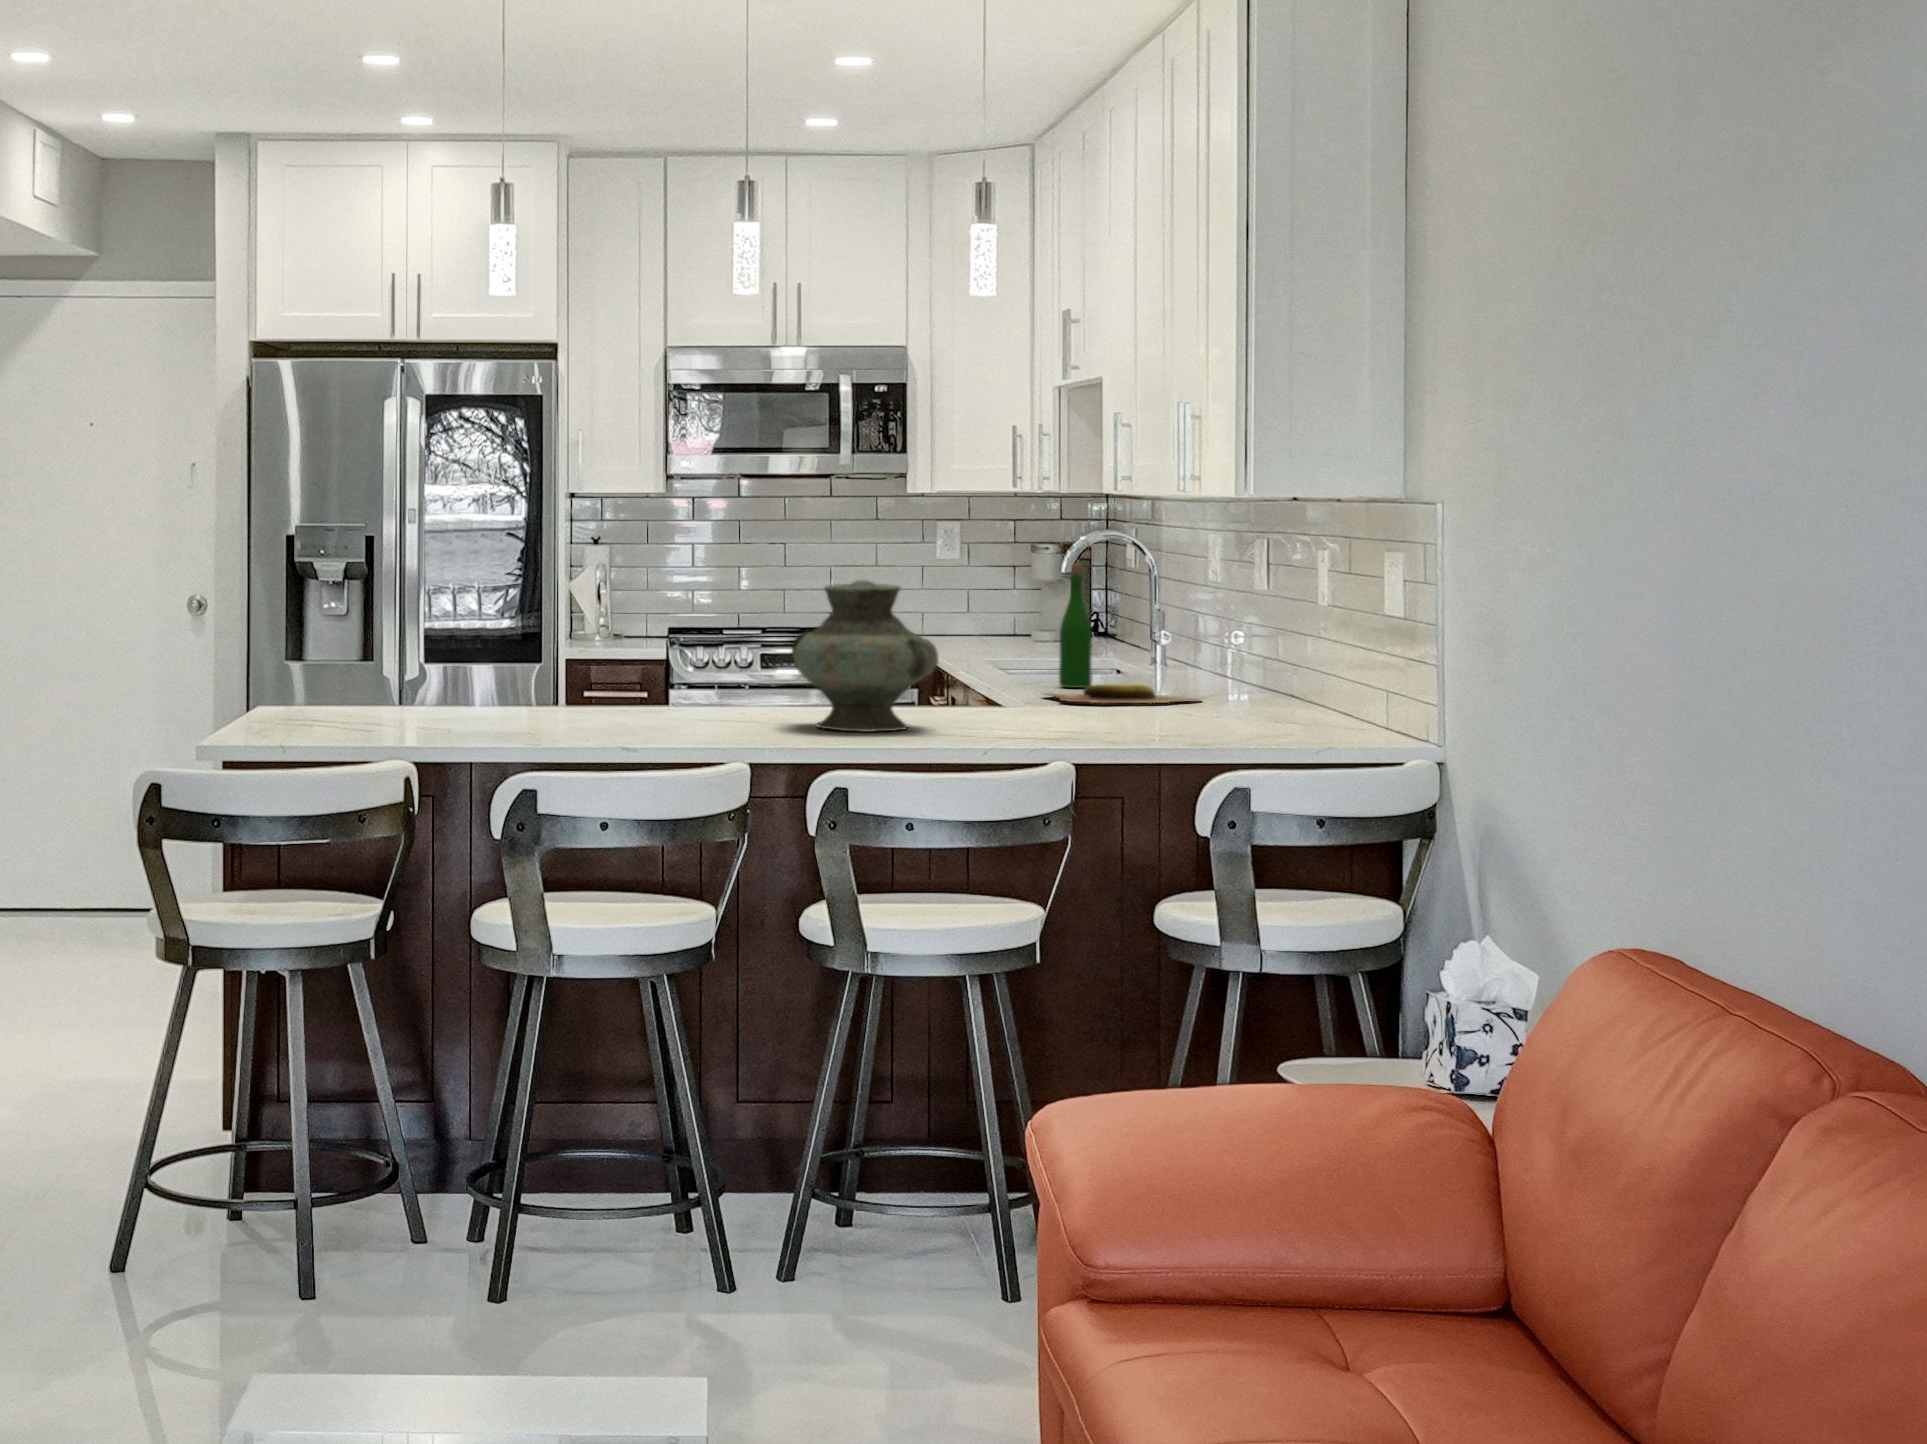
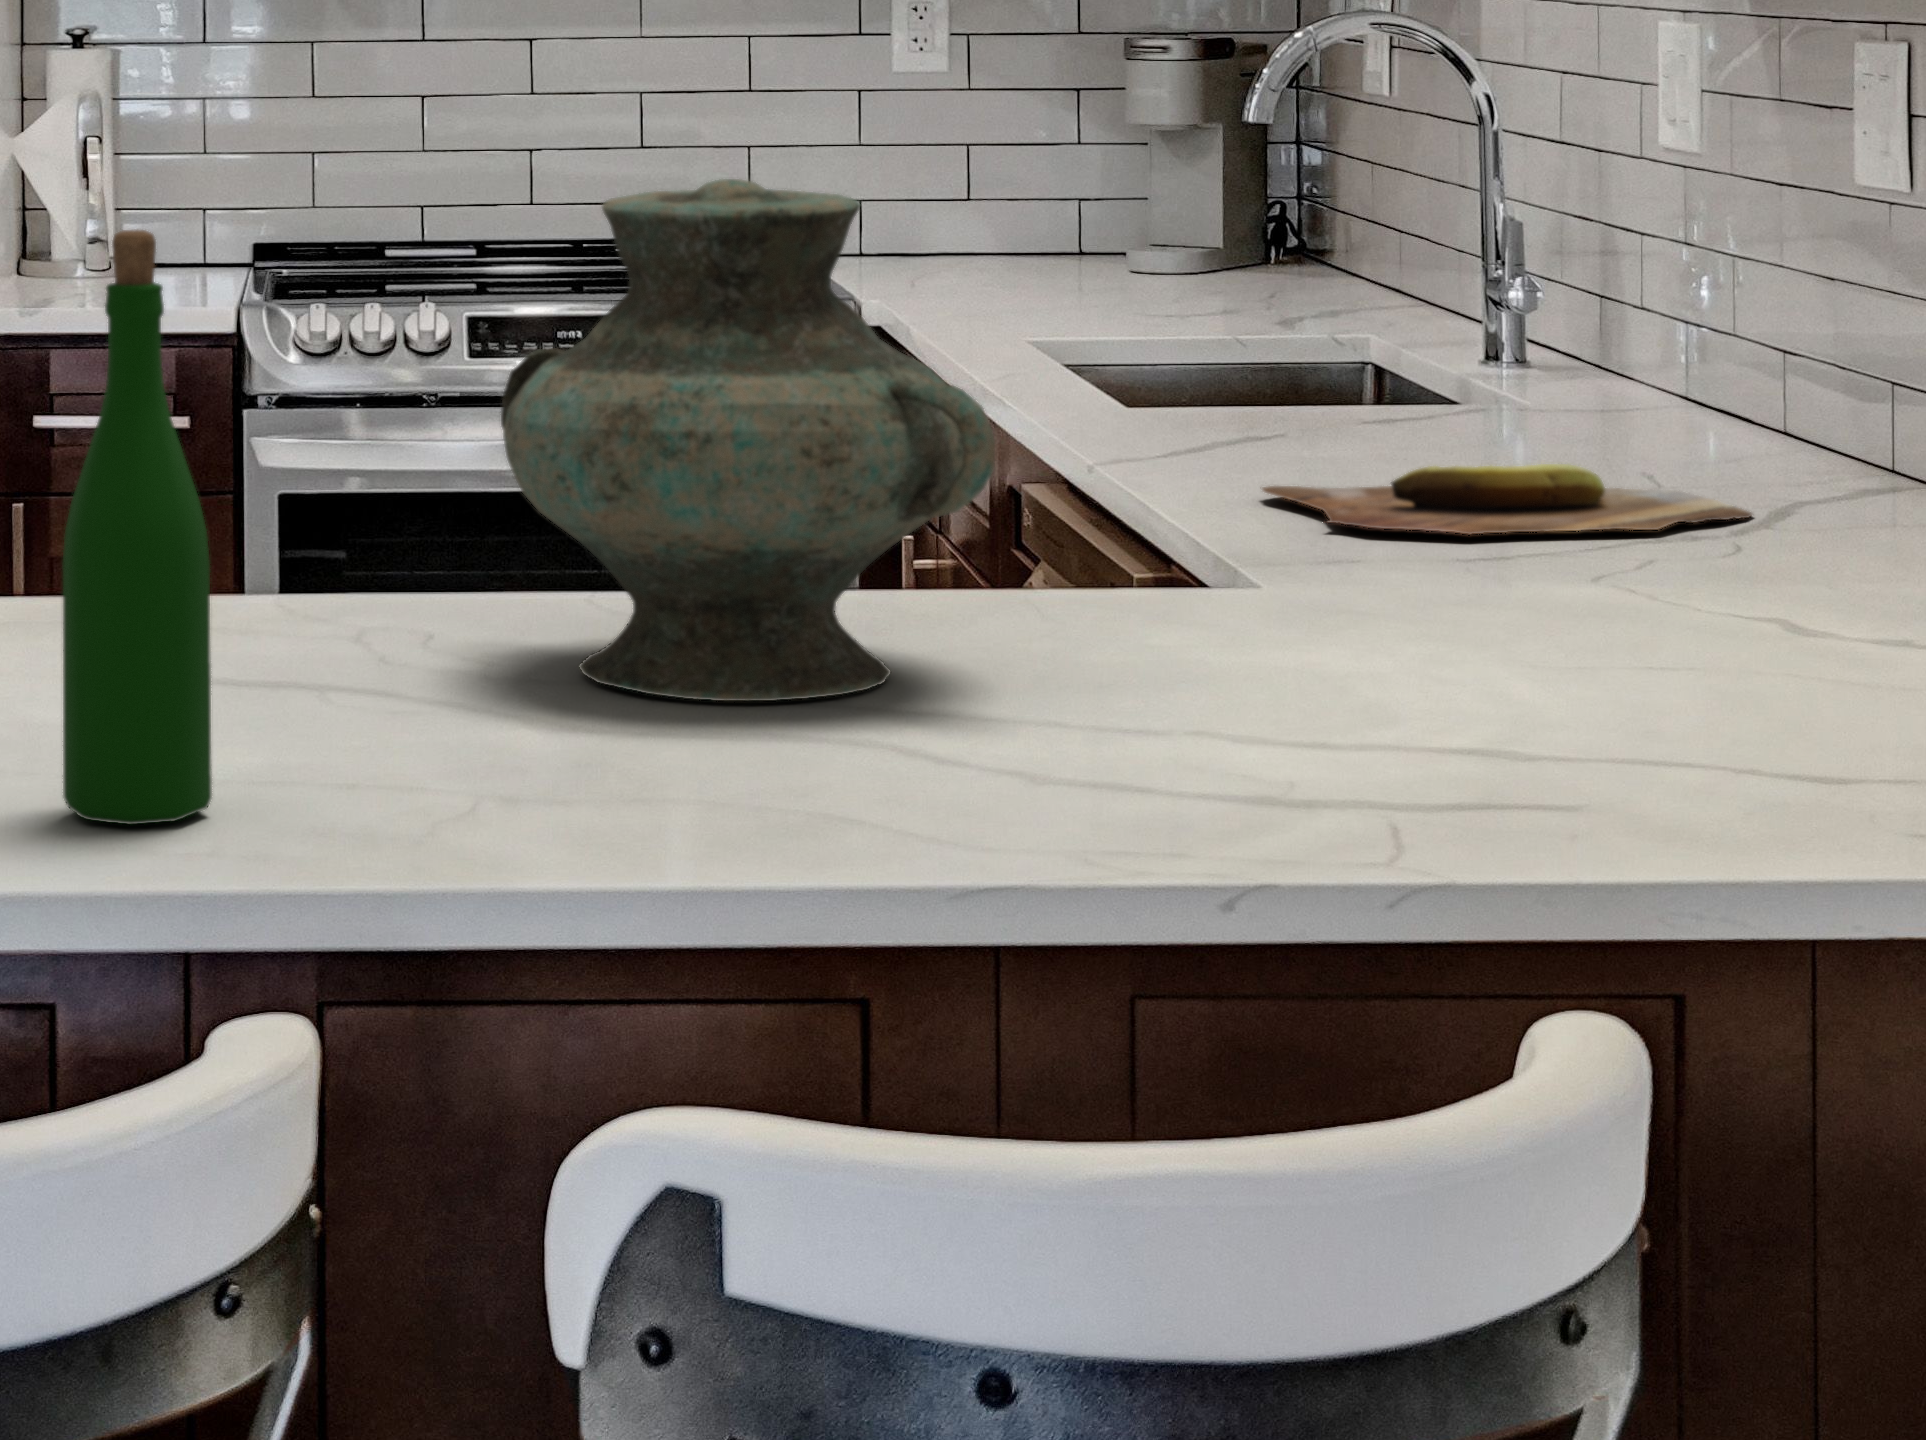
wine bottle: present [1059,563,1092,688] -> present [63,230,212,825]

